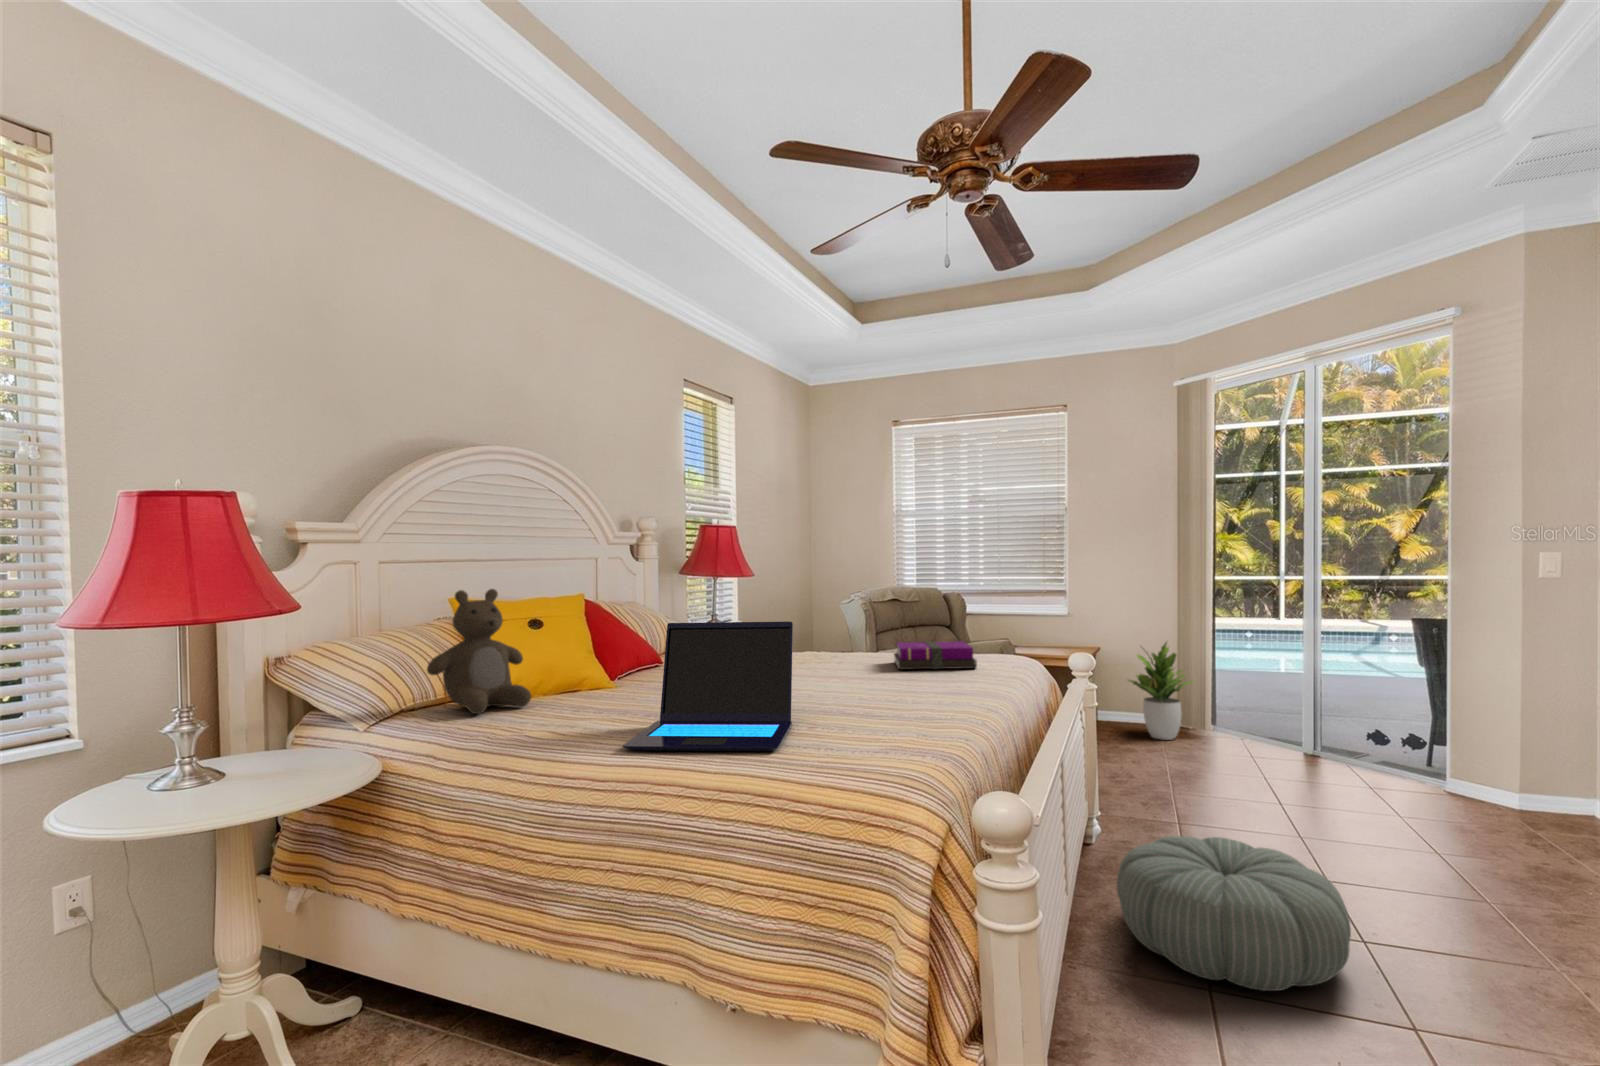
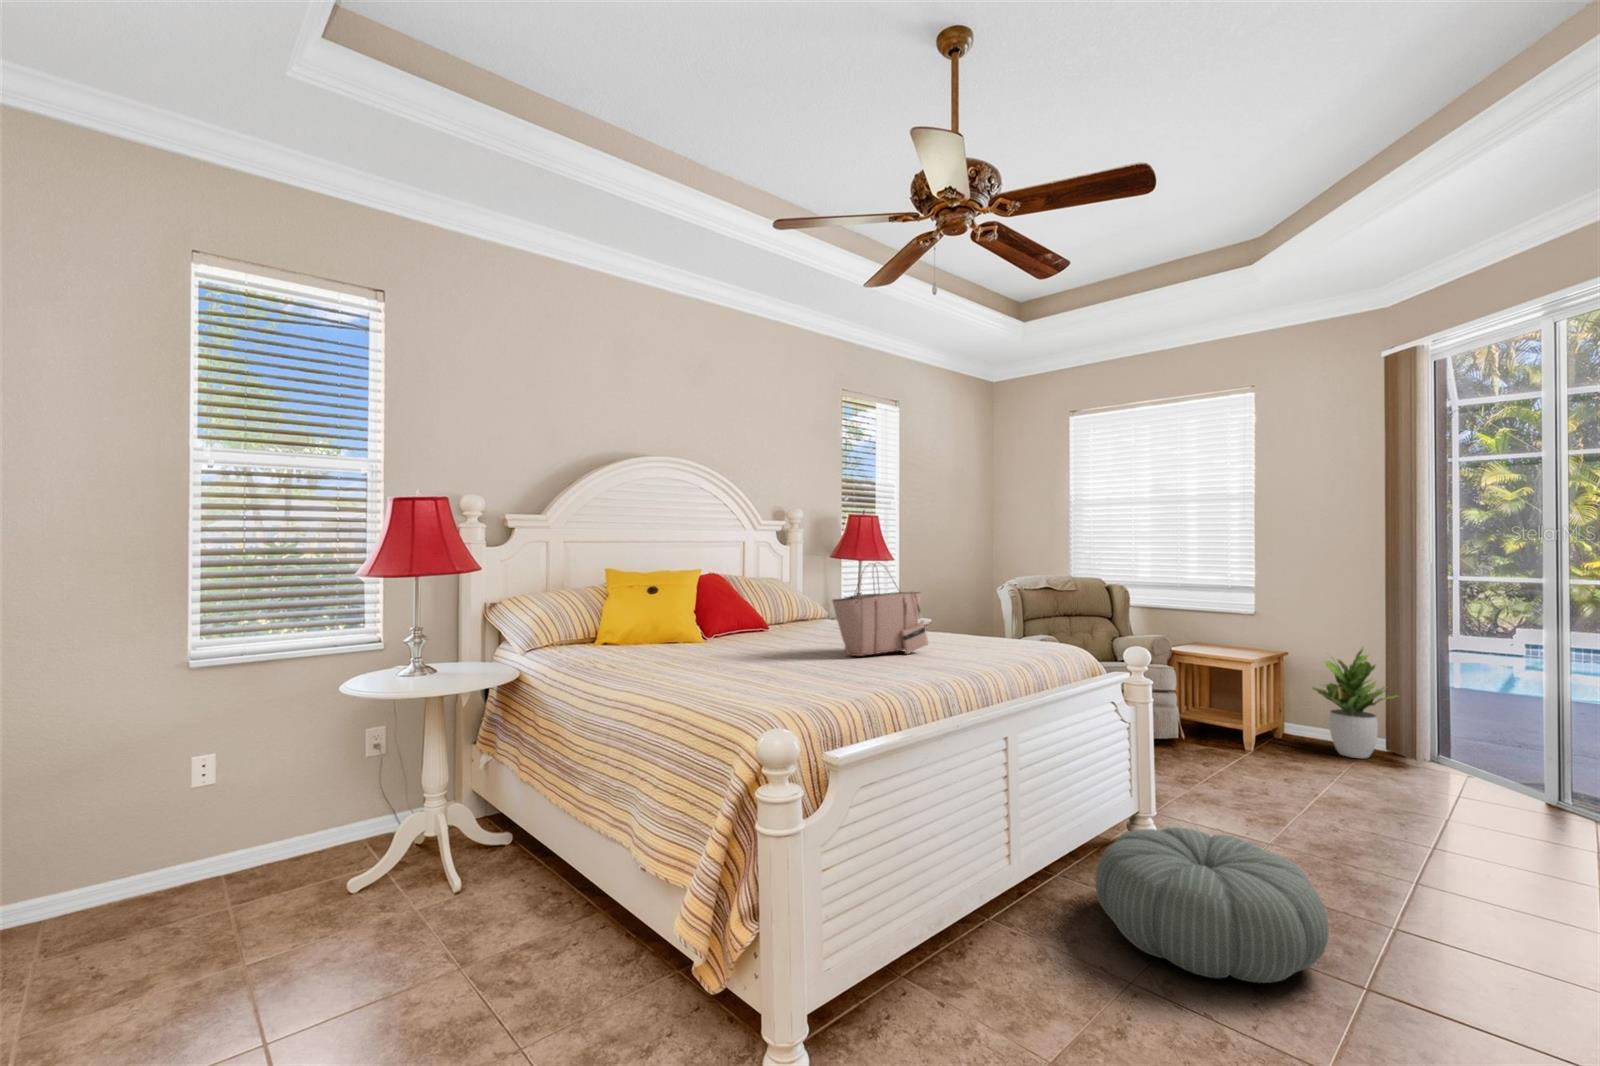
tote bag: none [806,576,900,689] -> present [832,562,928,656]
teddy bear: present [427,589,531,714] -> none [567,564,638,652]
laptop: present [622,622,793,751] -> none [633,593,782,688]
notebook: present [894,641,977,670] -> none [941,624,1019,650]

